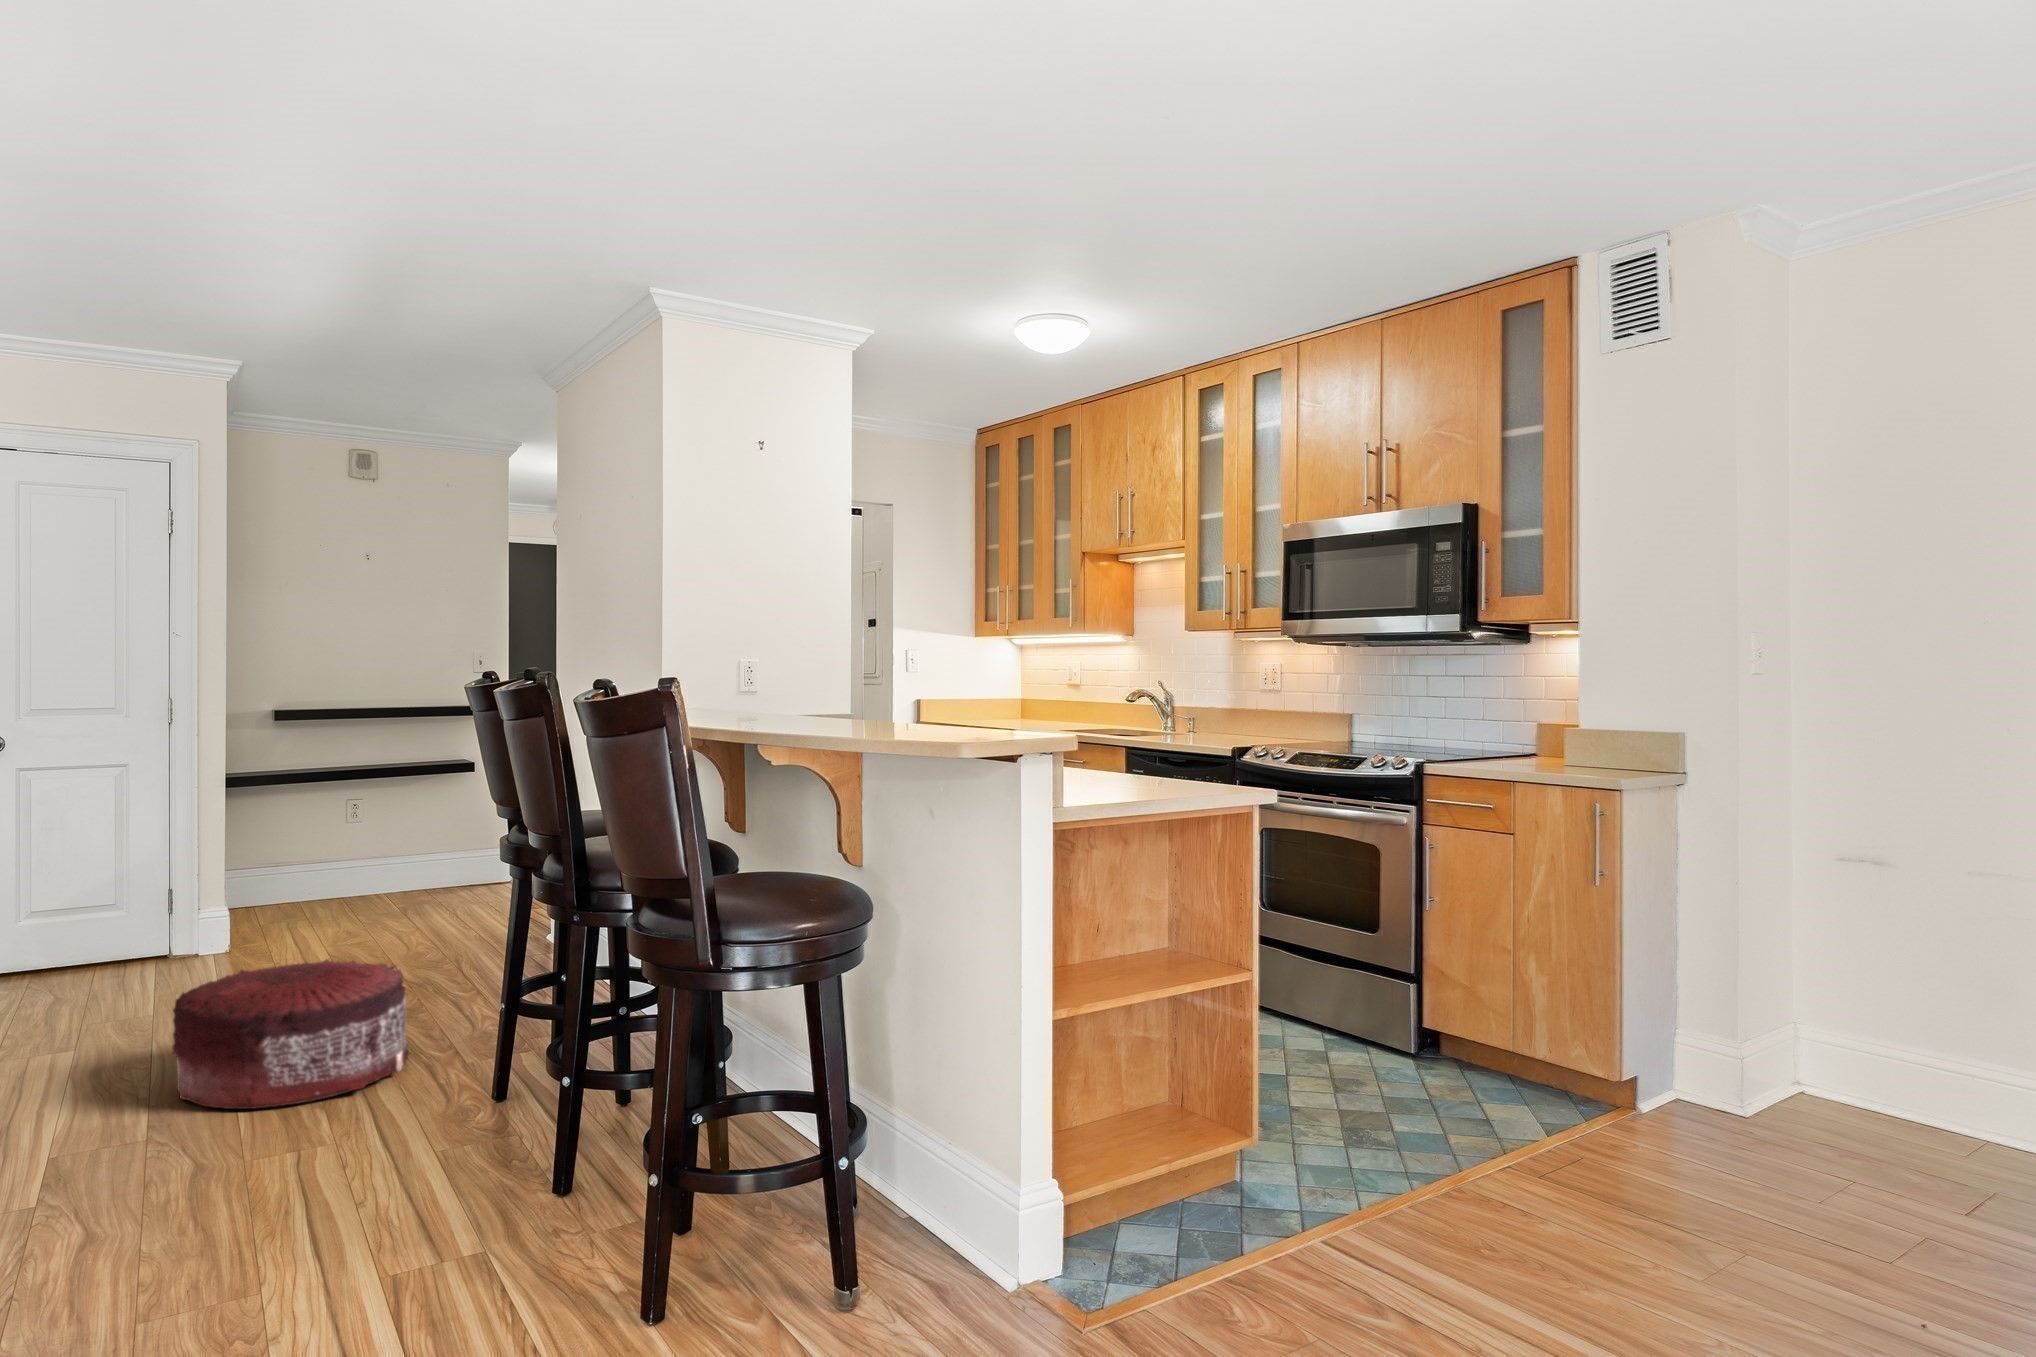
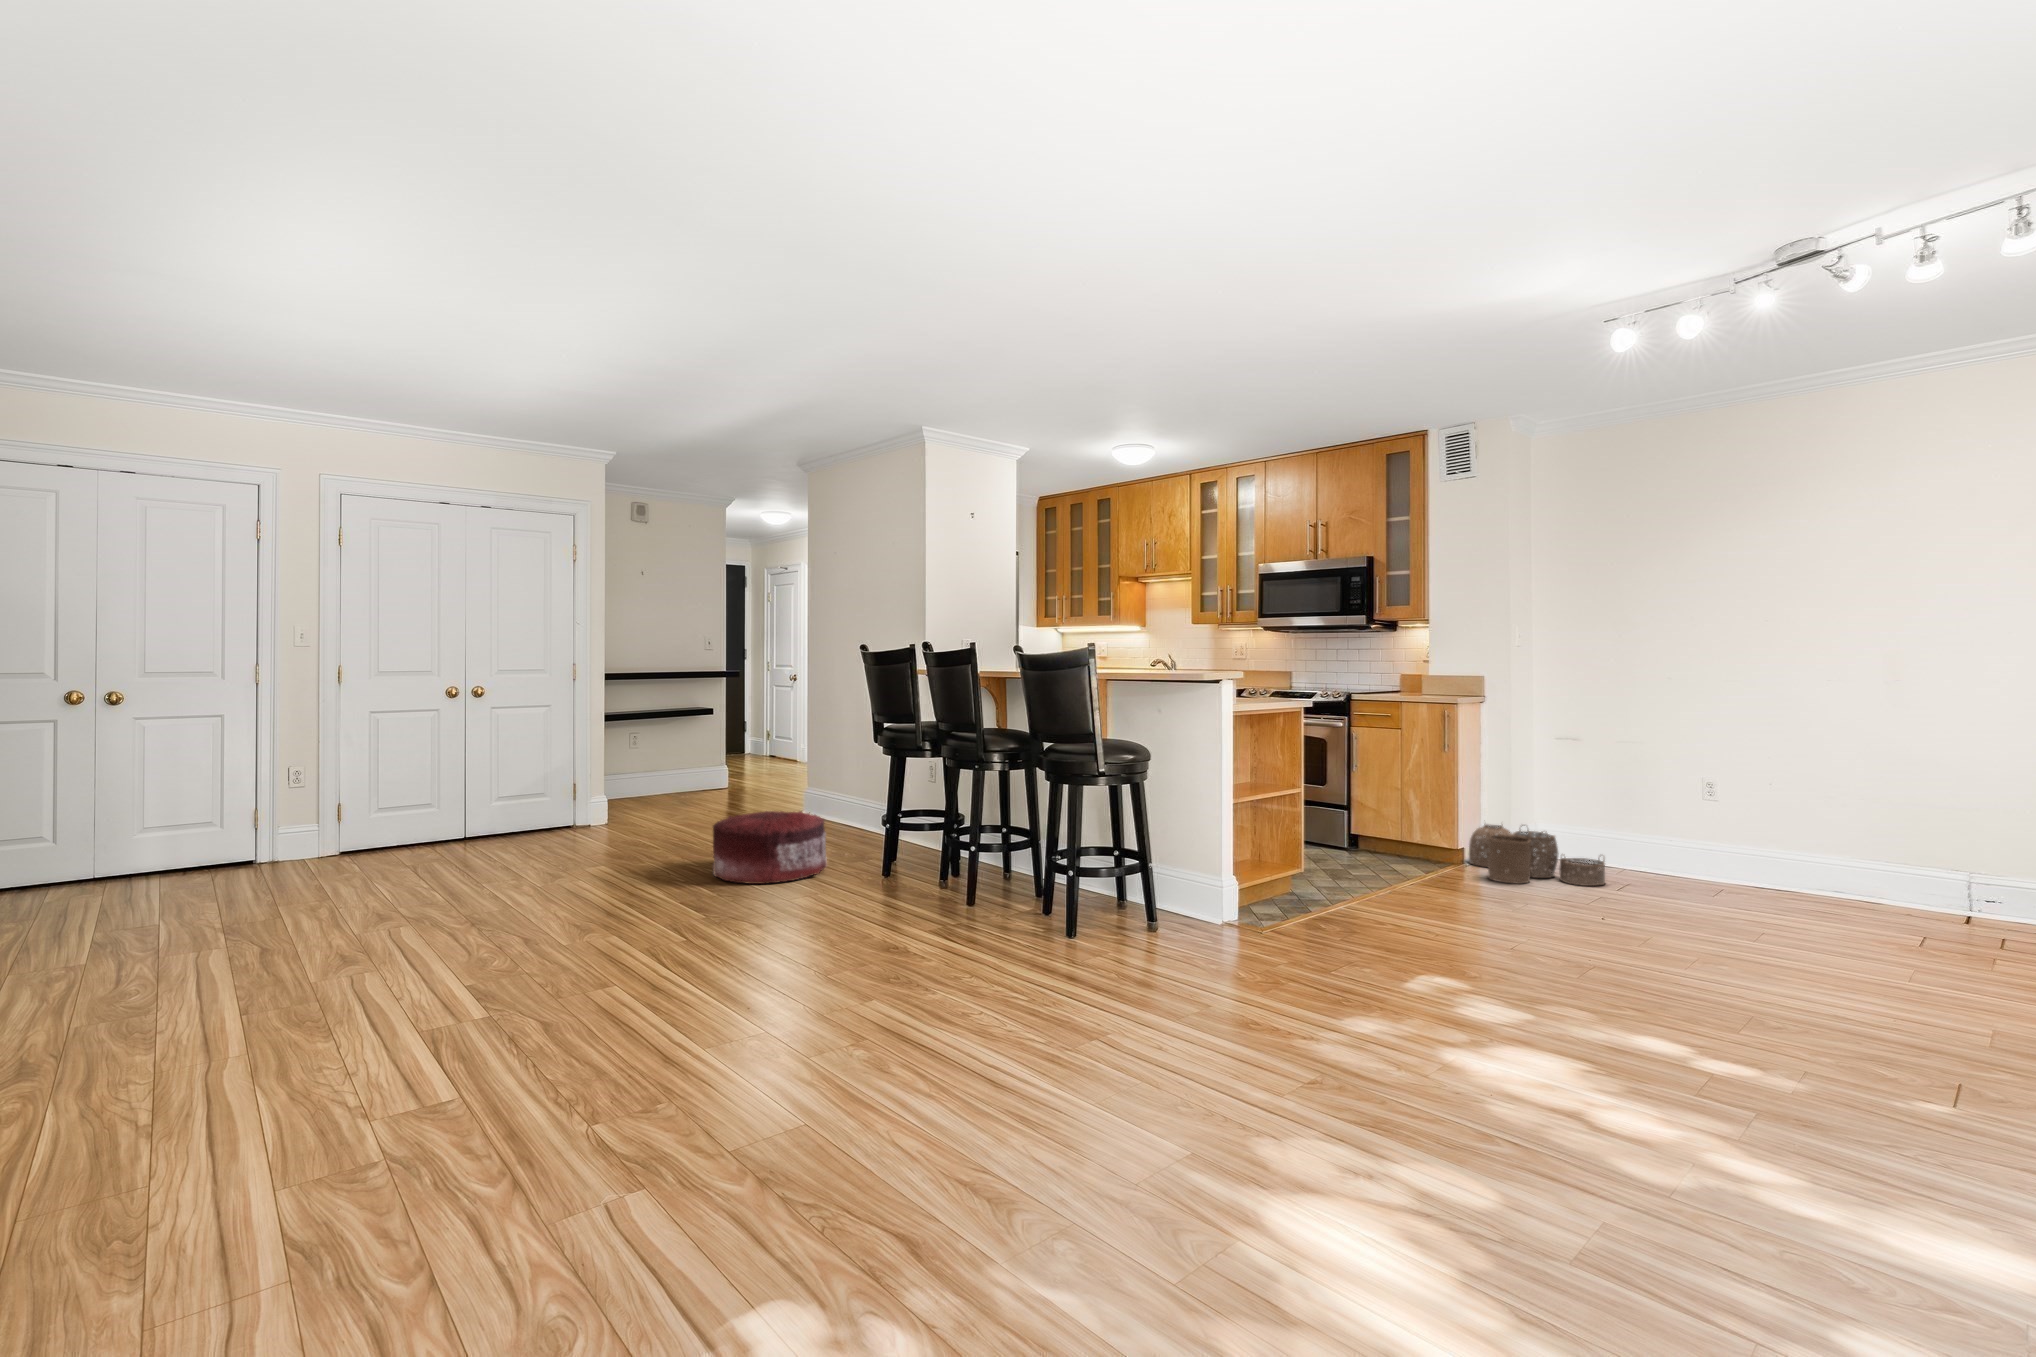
woven basket: none [1646,1024,1936,1196] -> present [1469,824,1605,886]

